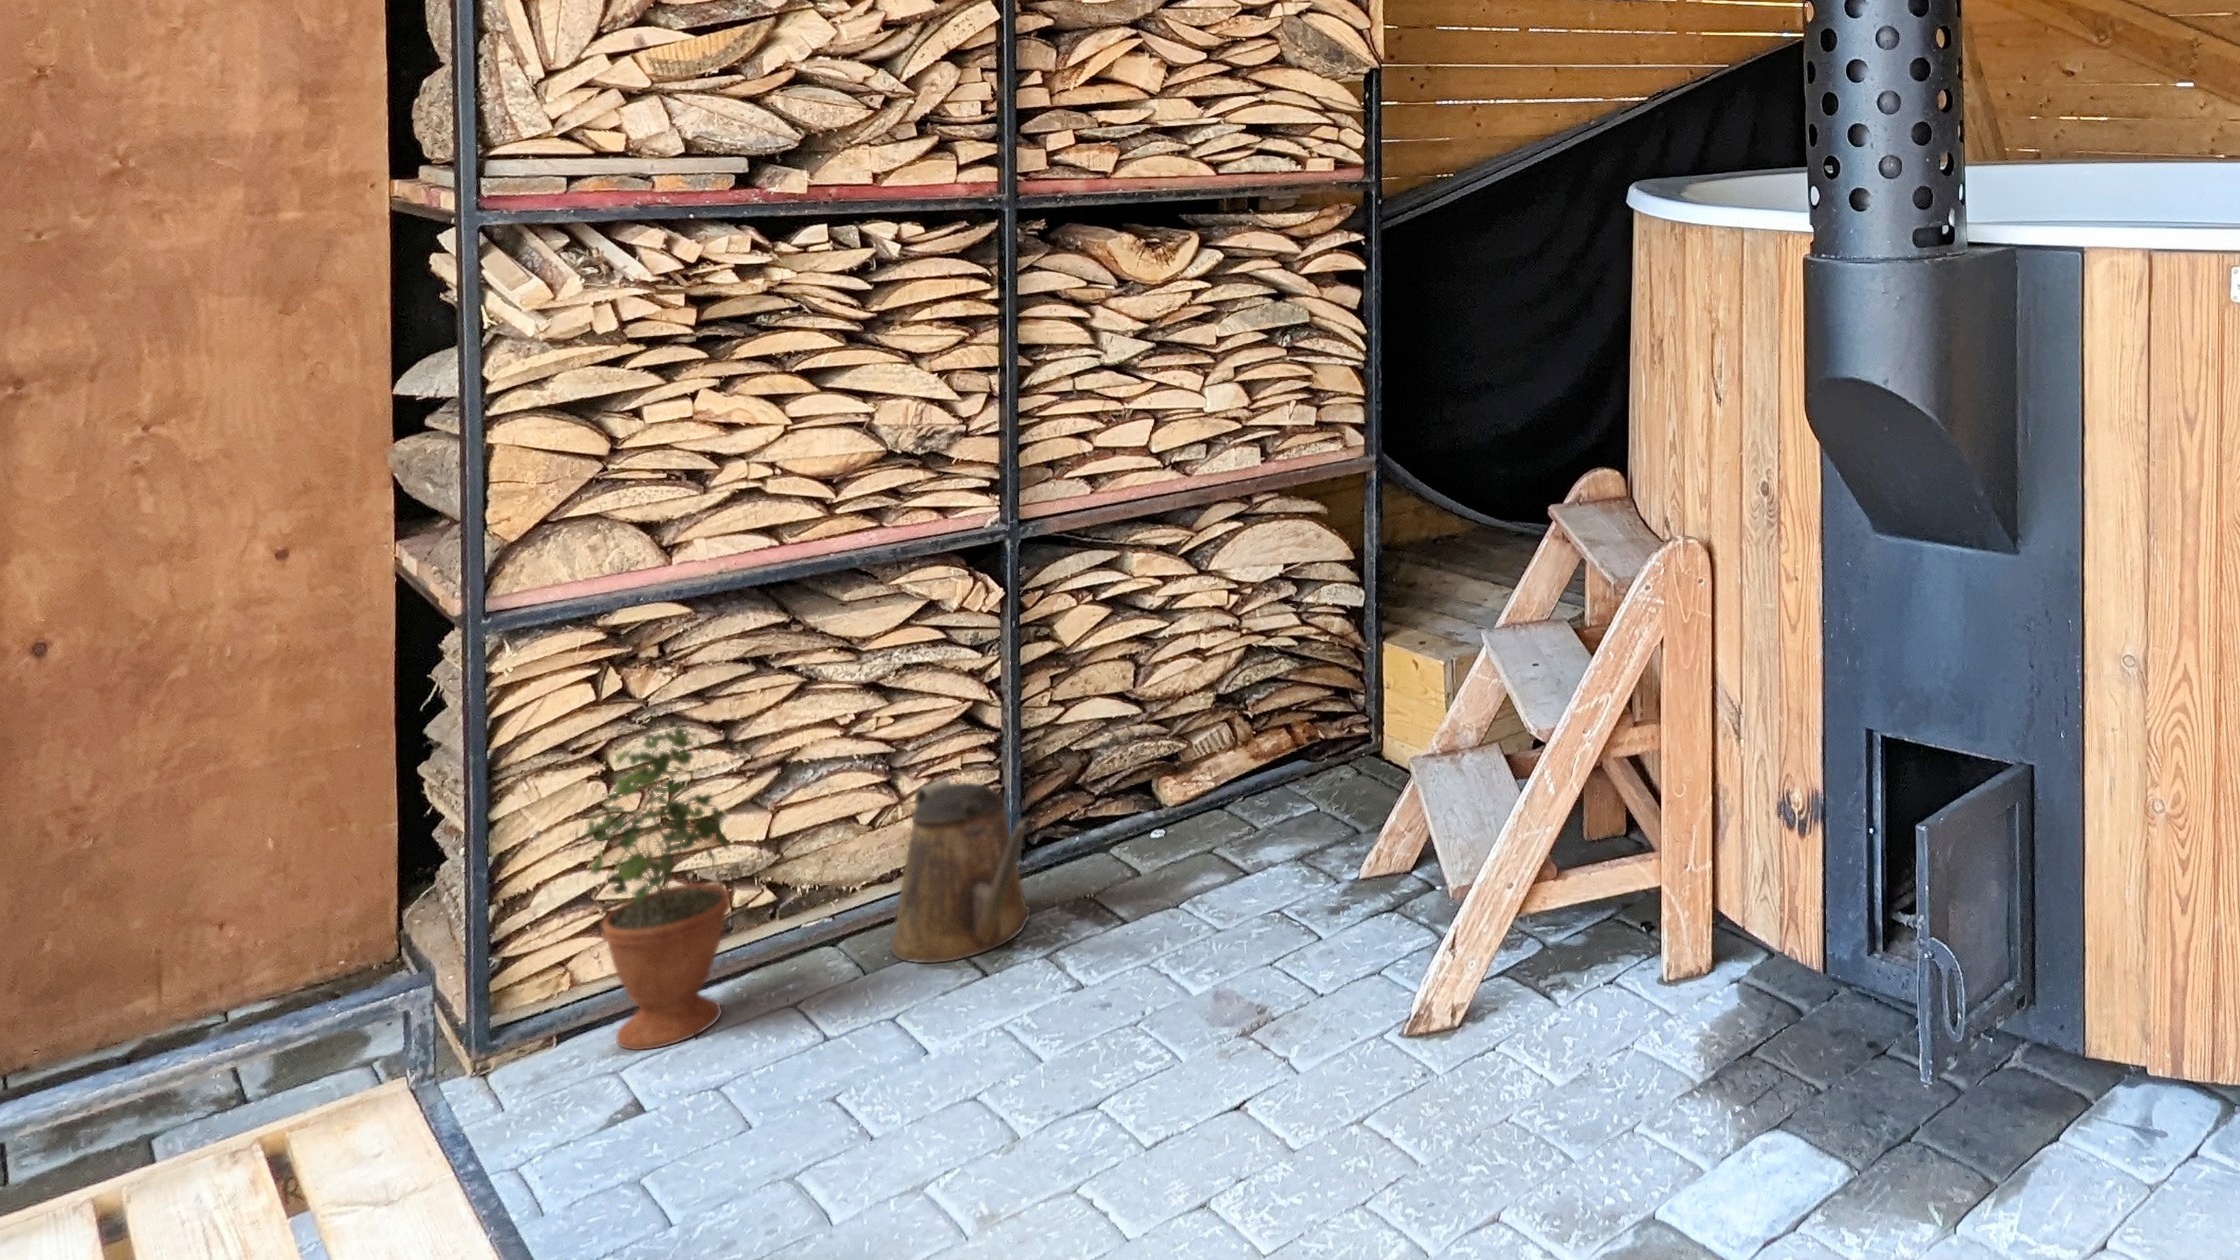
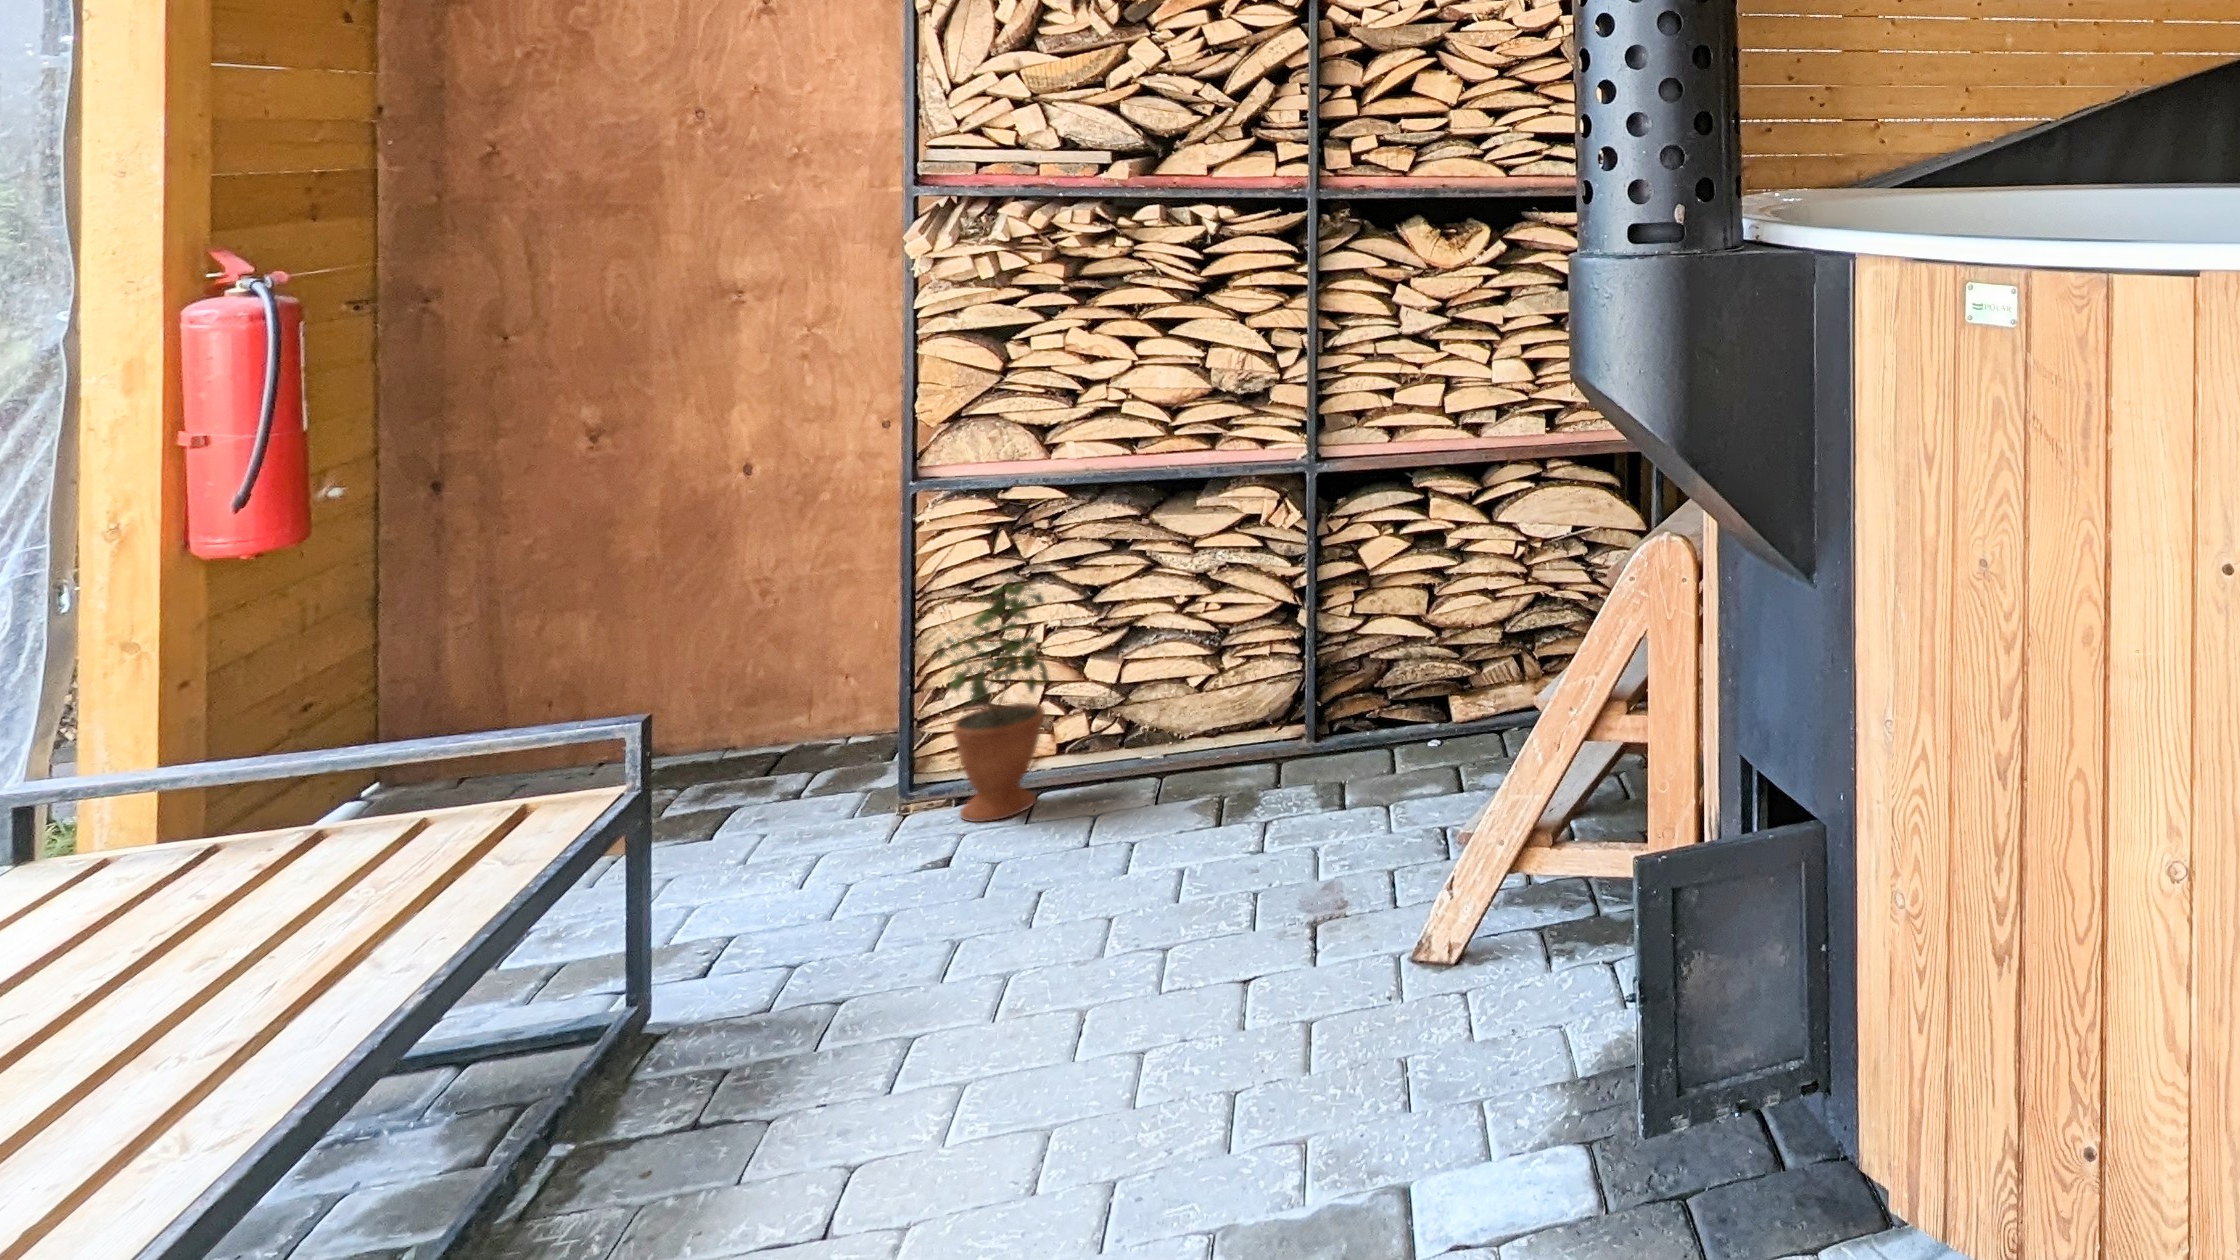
watering can: present [891,779,1032,963] -> none [1165,658,1277,805]

